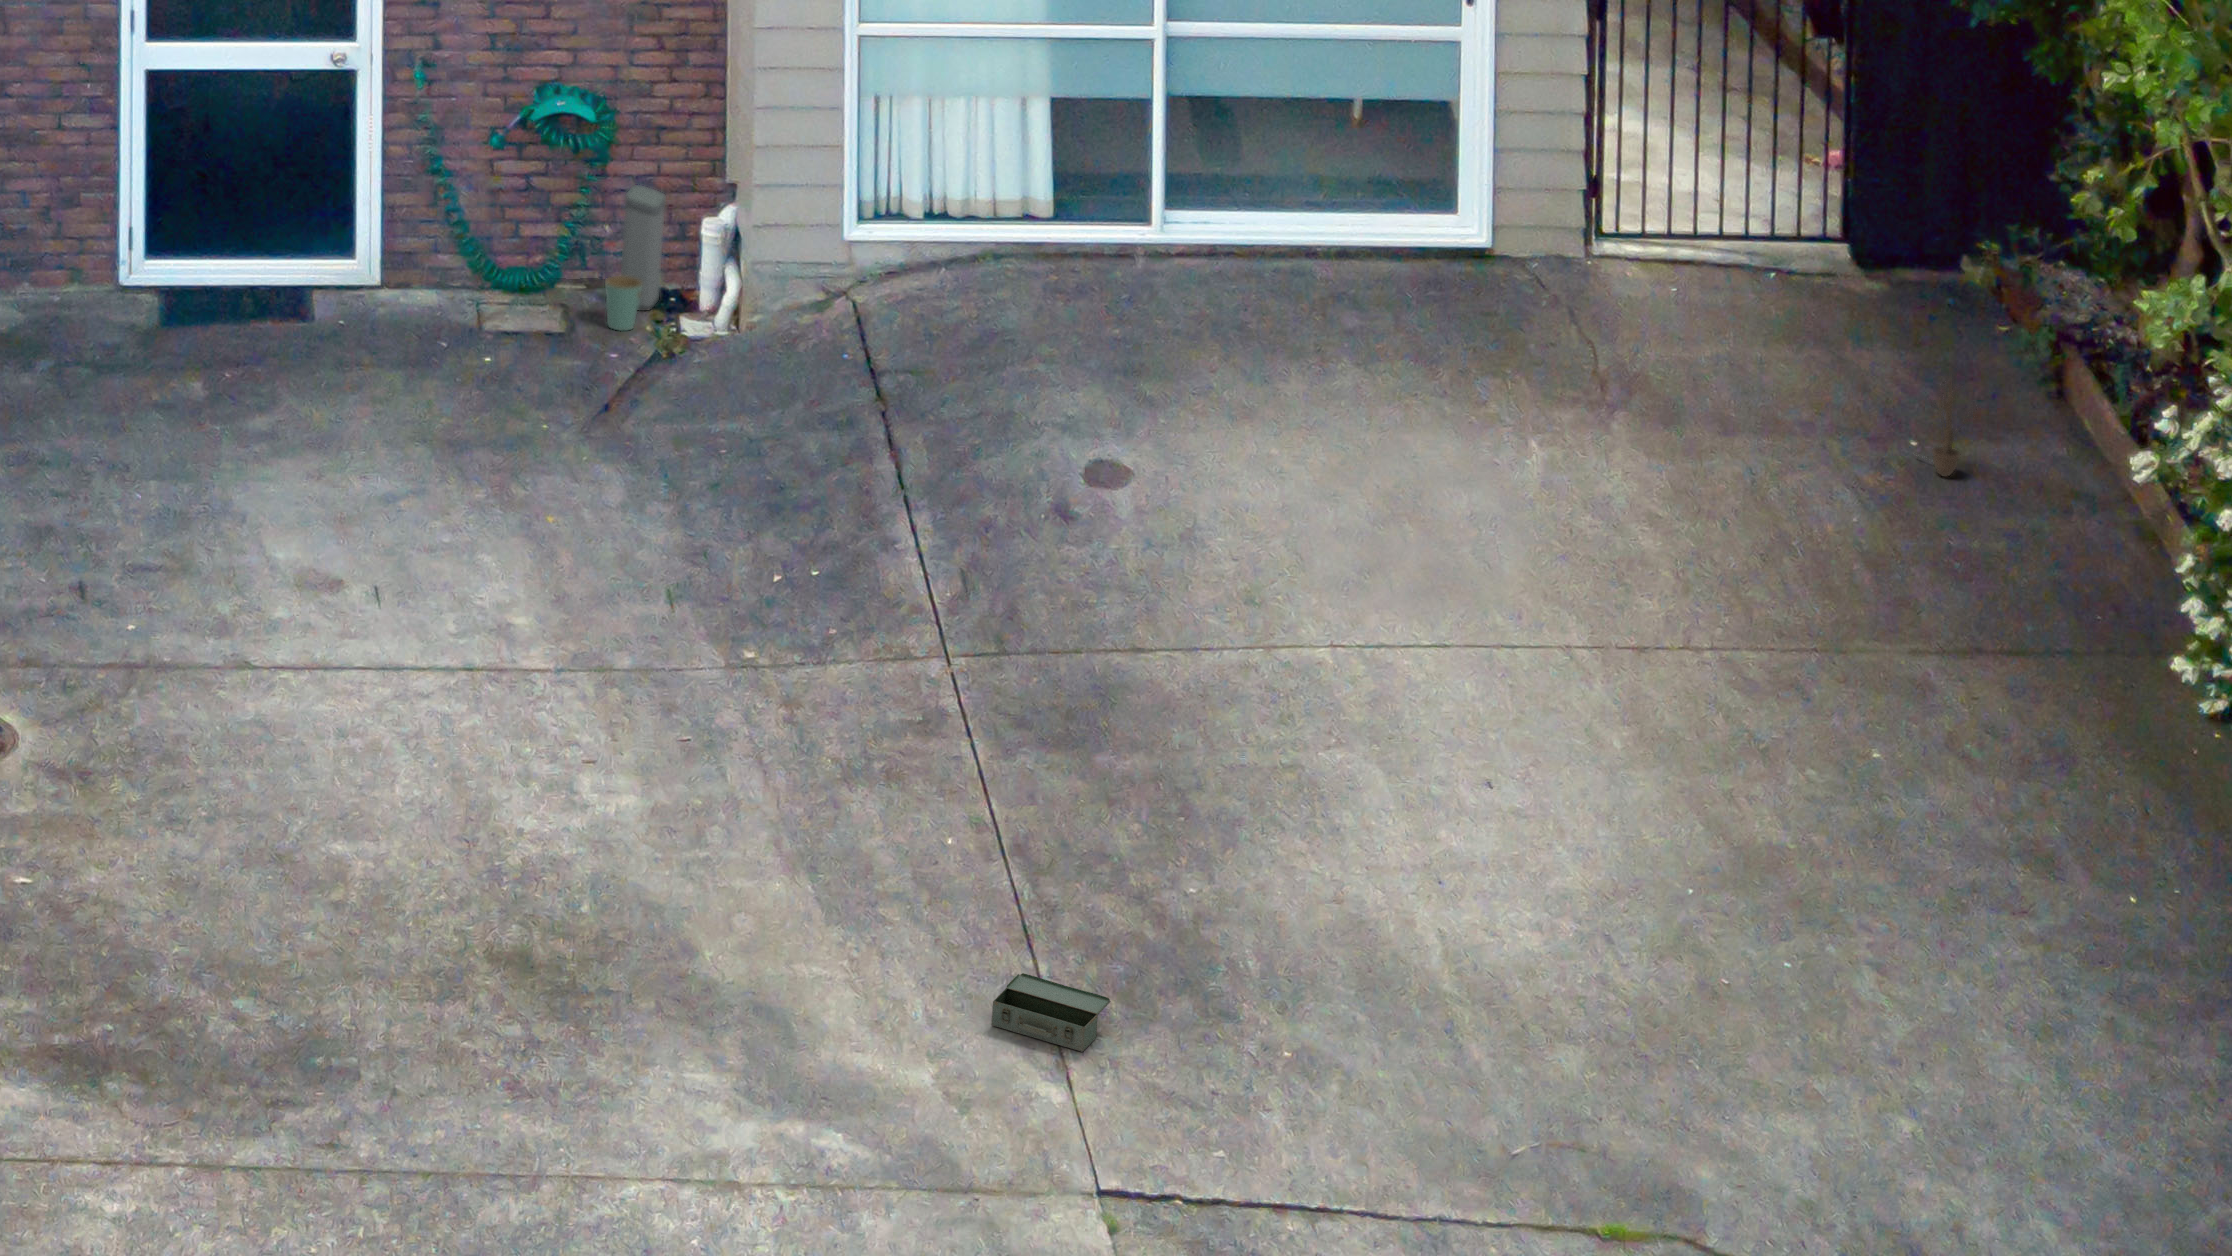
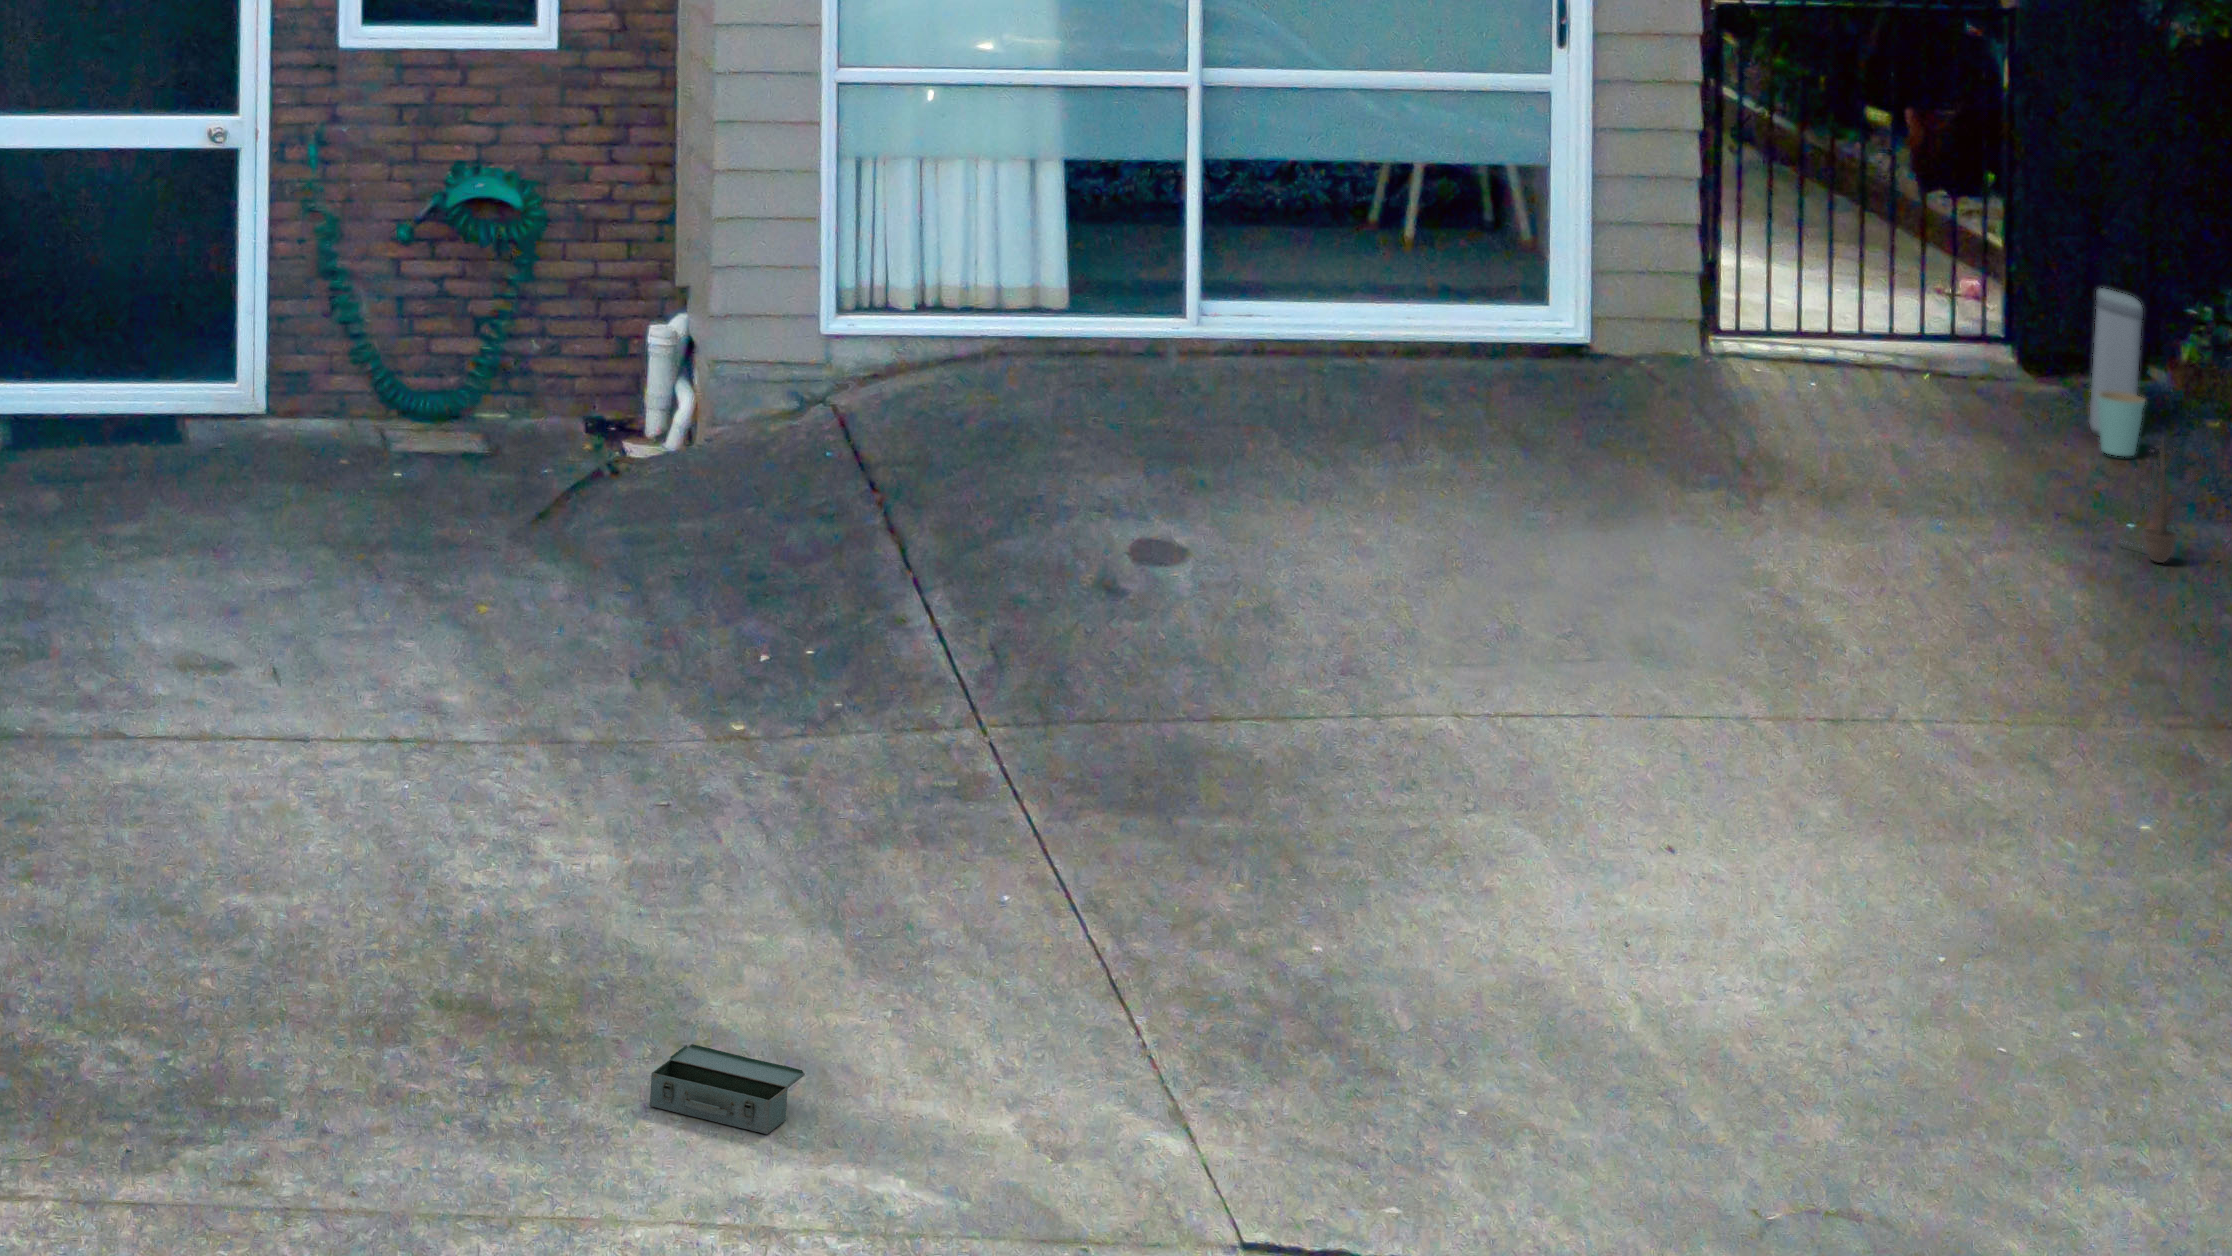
trash can: present [605,185,666,330] -> present [2089,288,2145,456]
toolbox: present [991,973,1111,1052] -> present [650,1044,805,1134]

